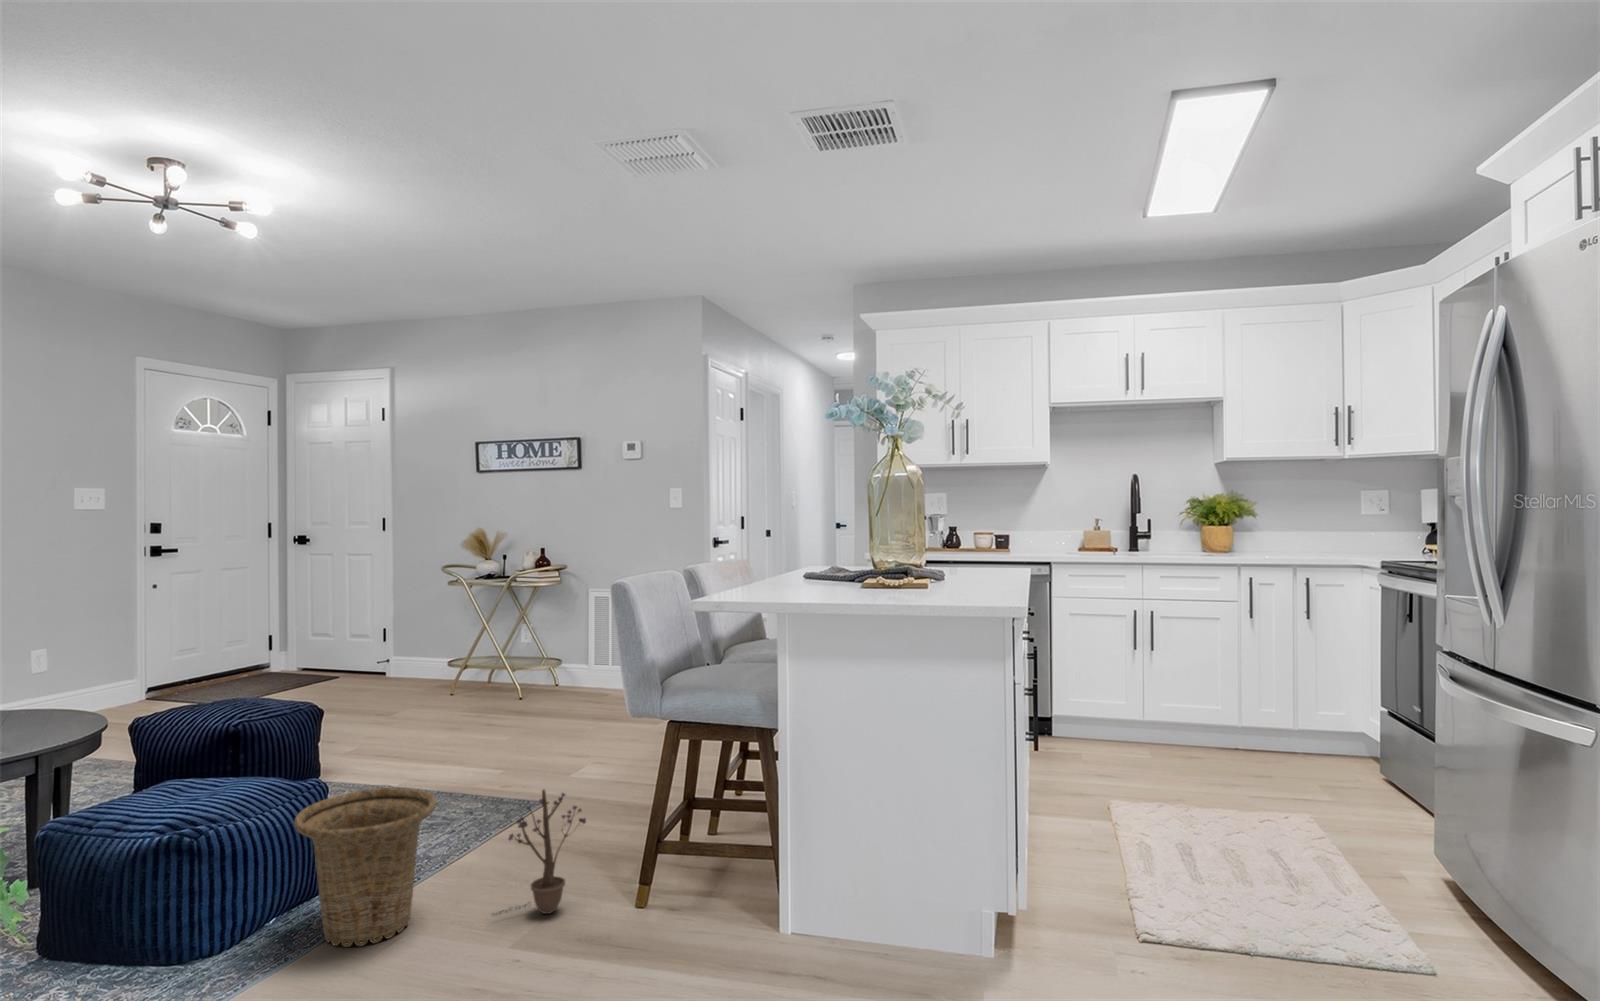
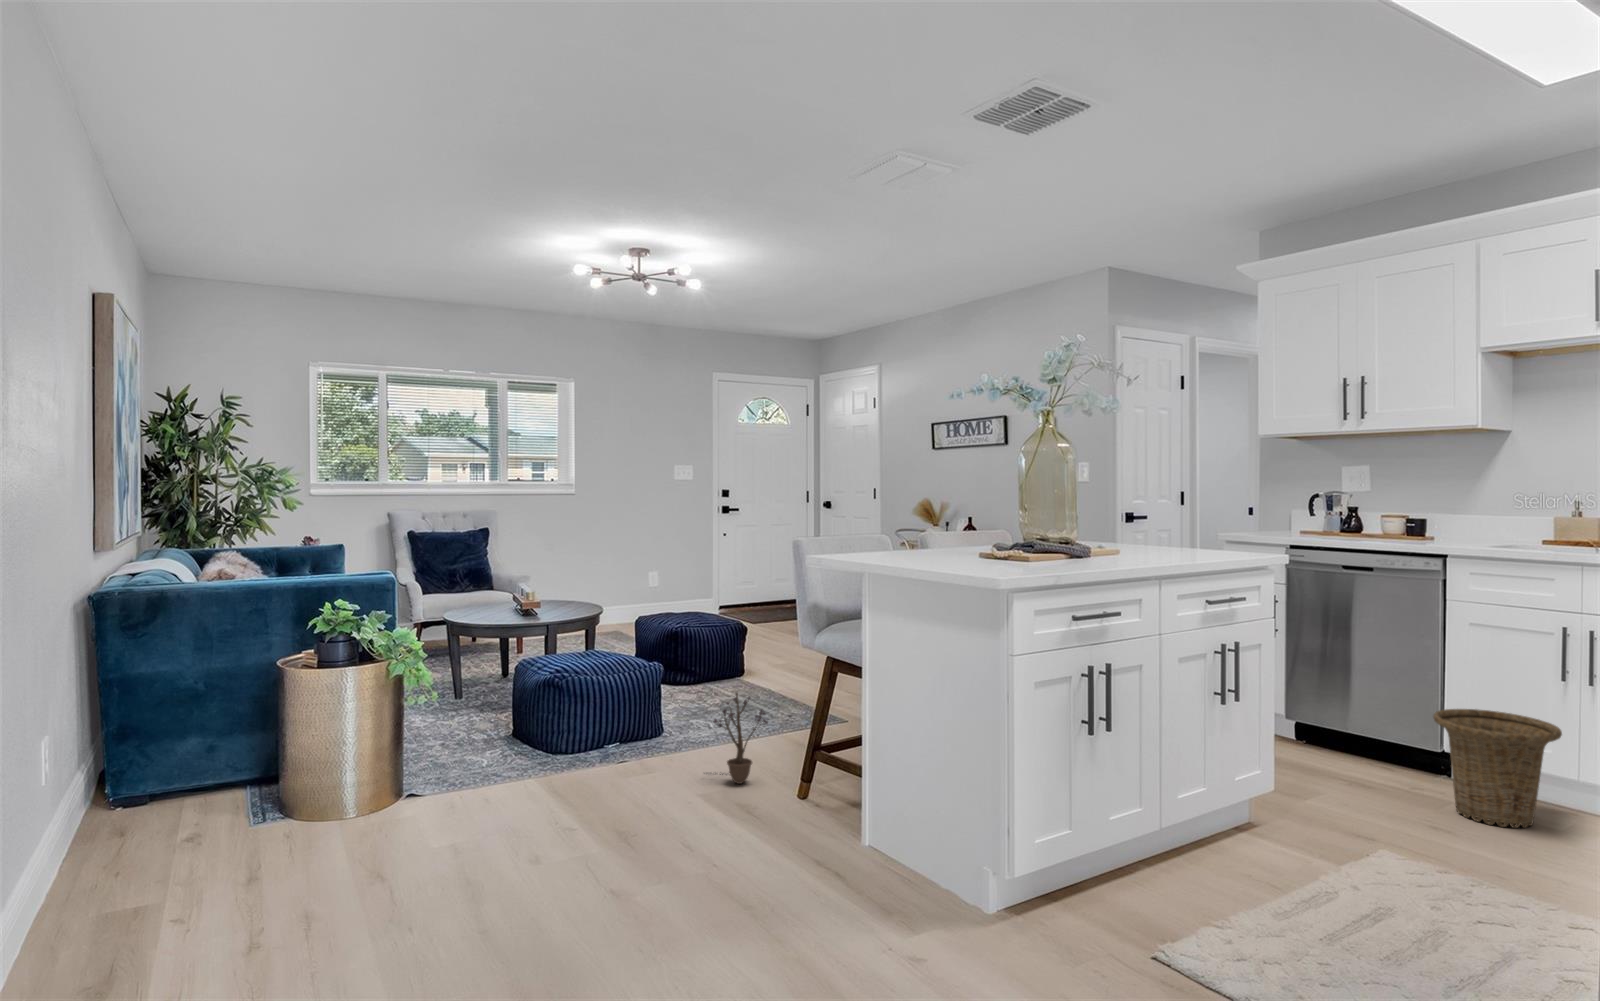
basket: present [294,788,436,947] -> present [1433,709,1562,828]

